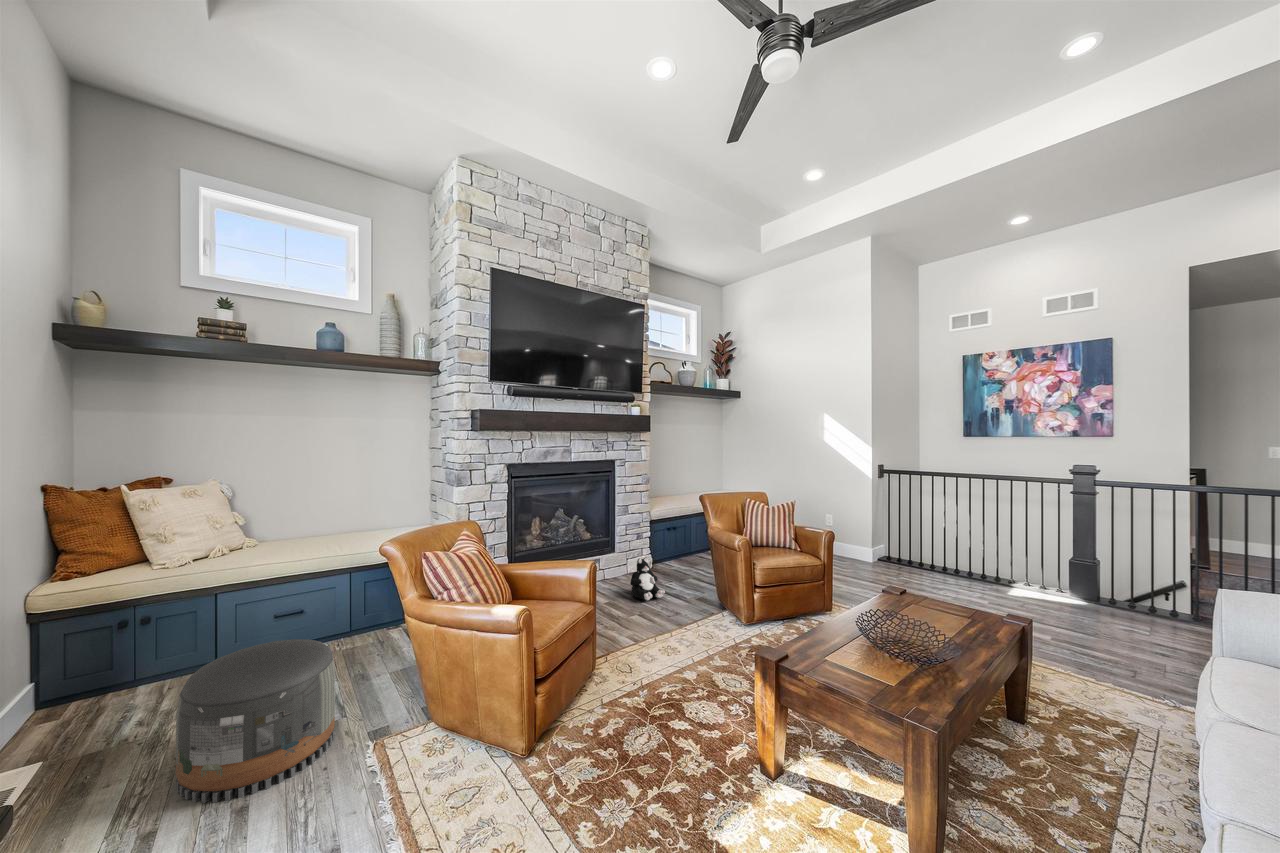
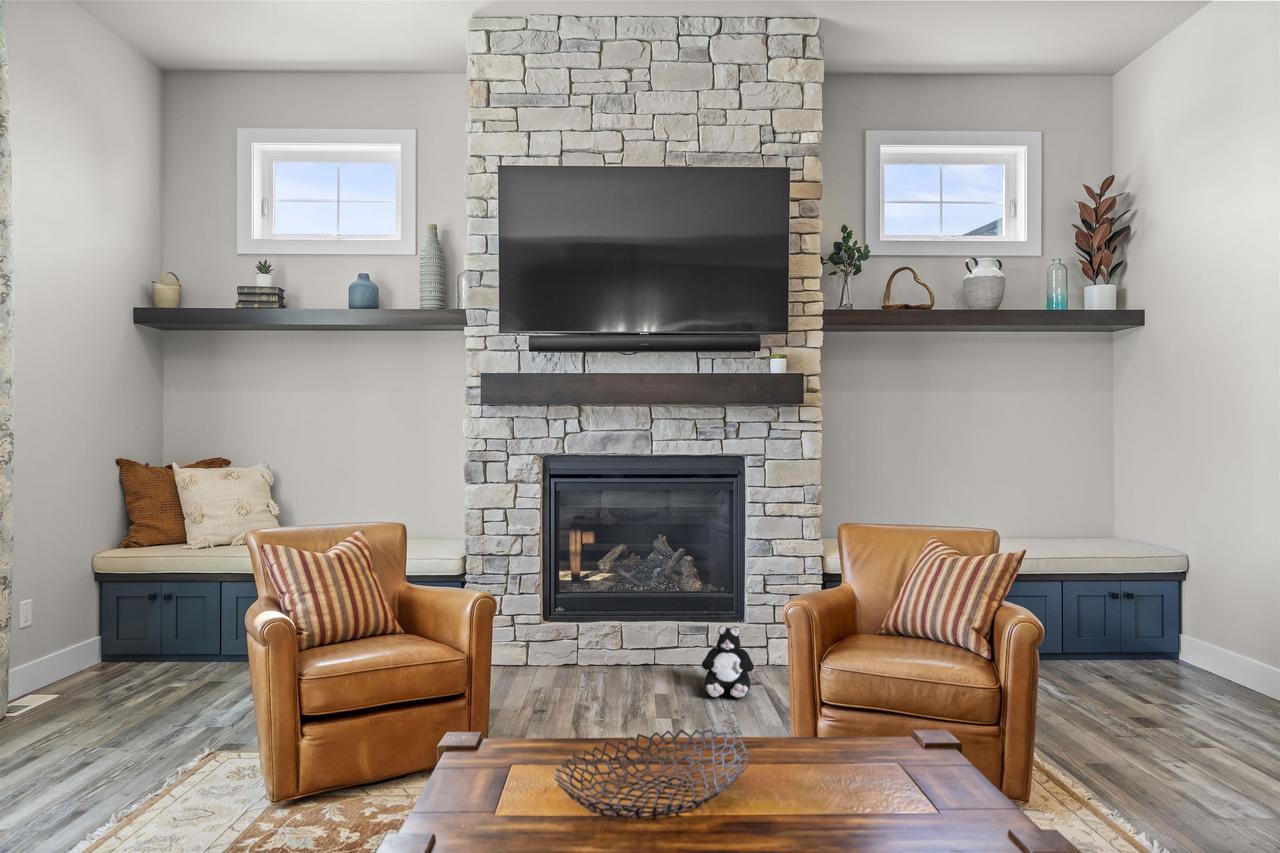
pouf: present [176,639,335,803] -> none [87,624,223,749]

